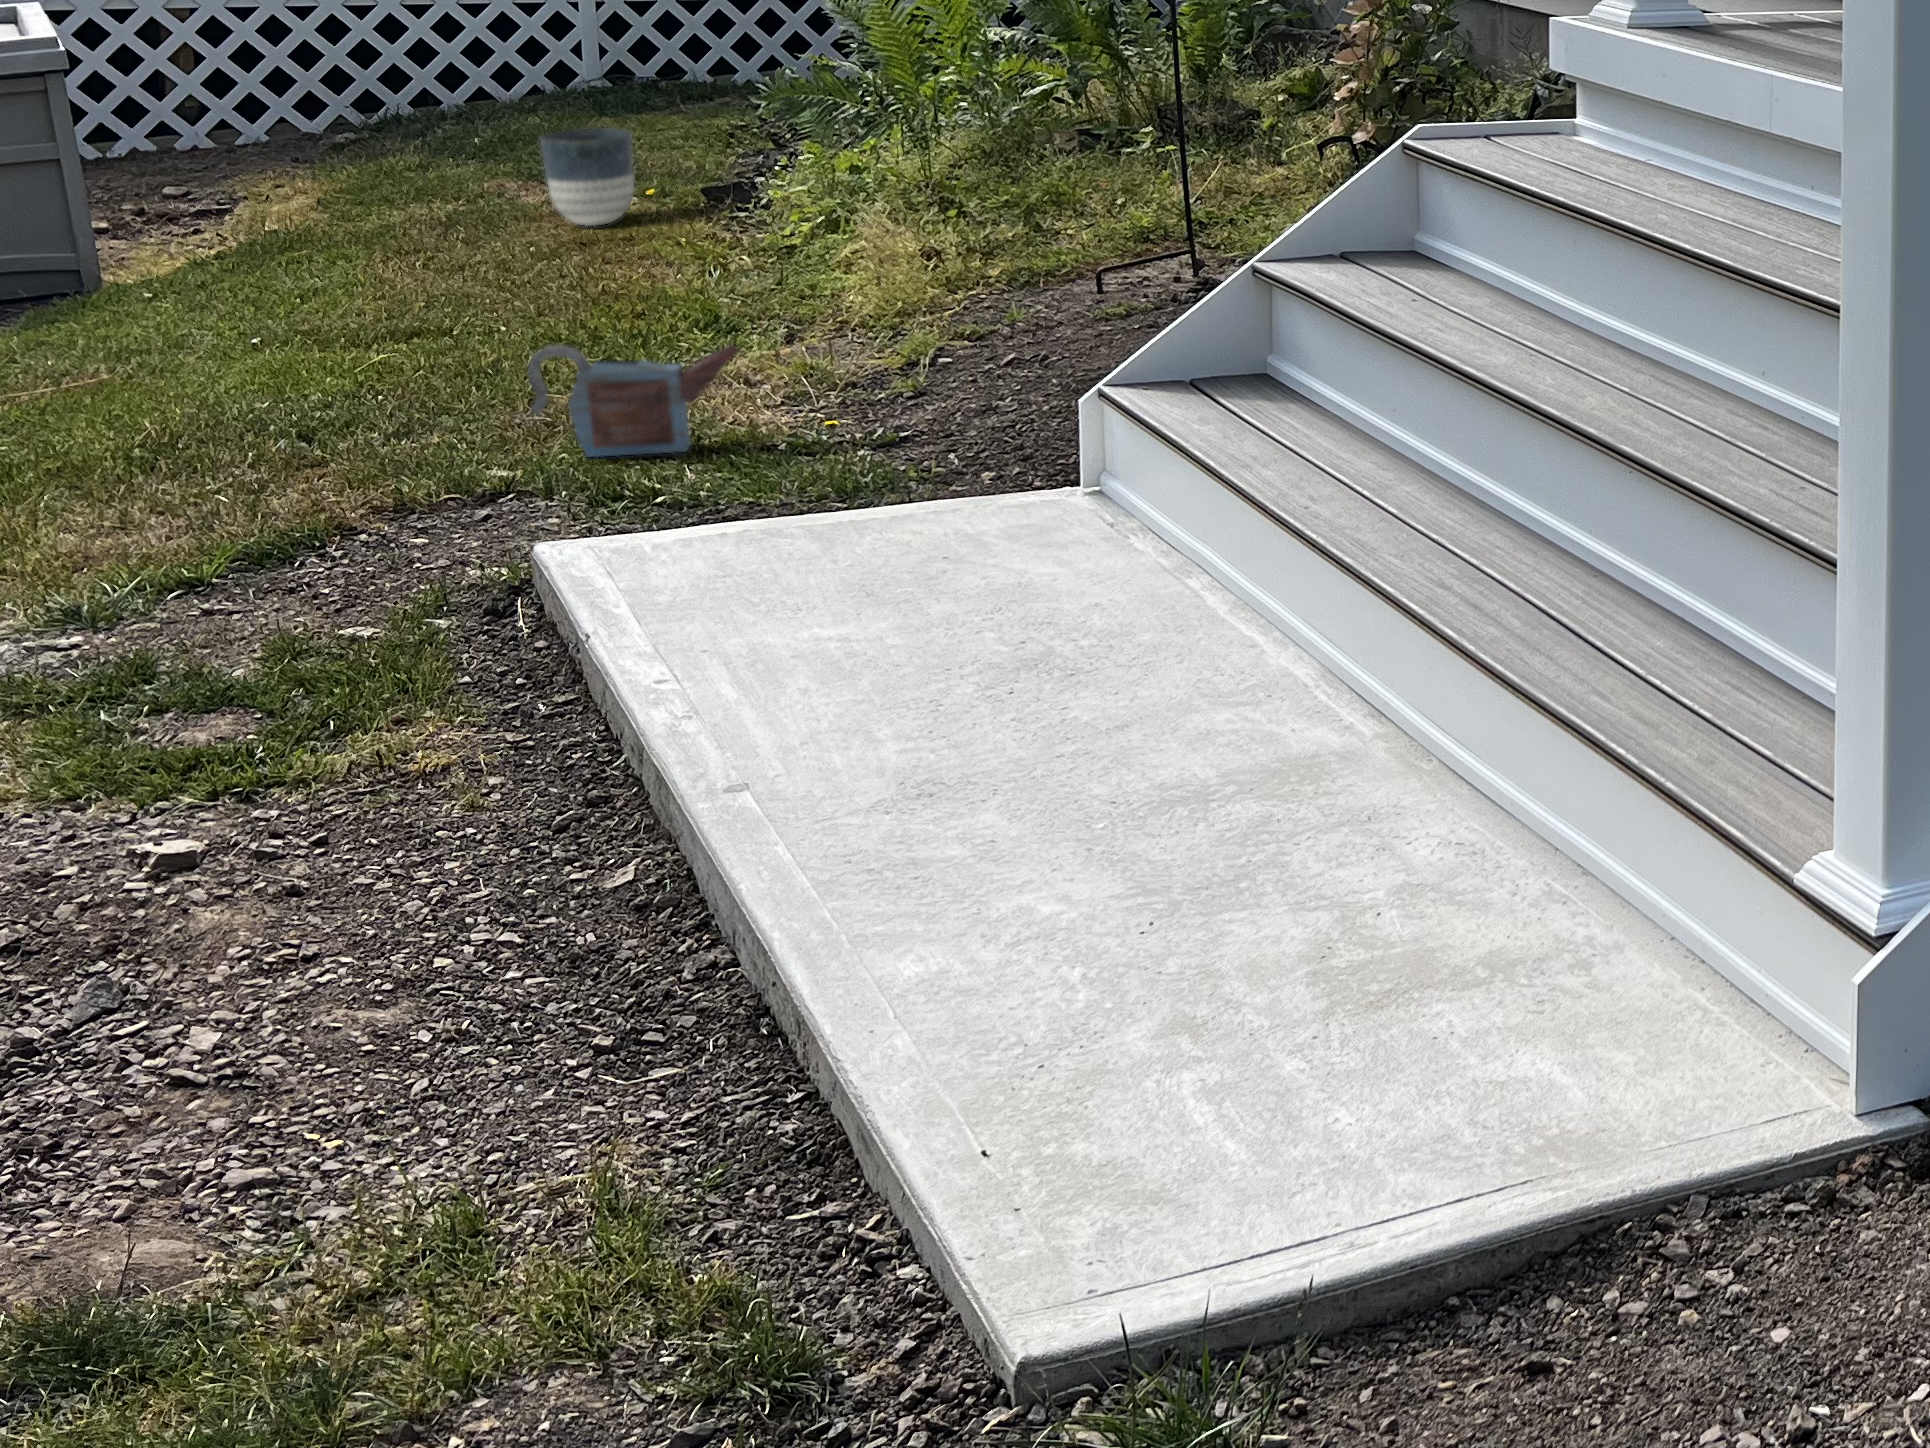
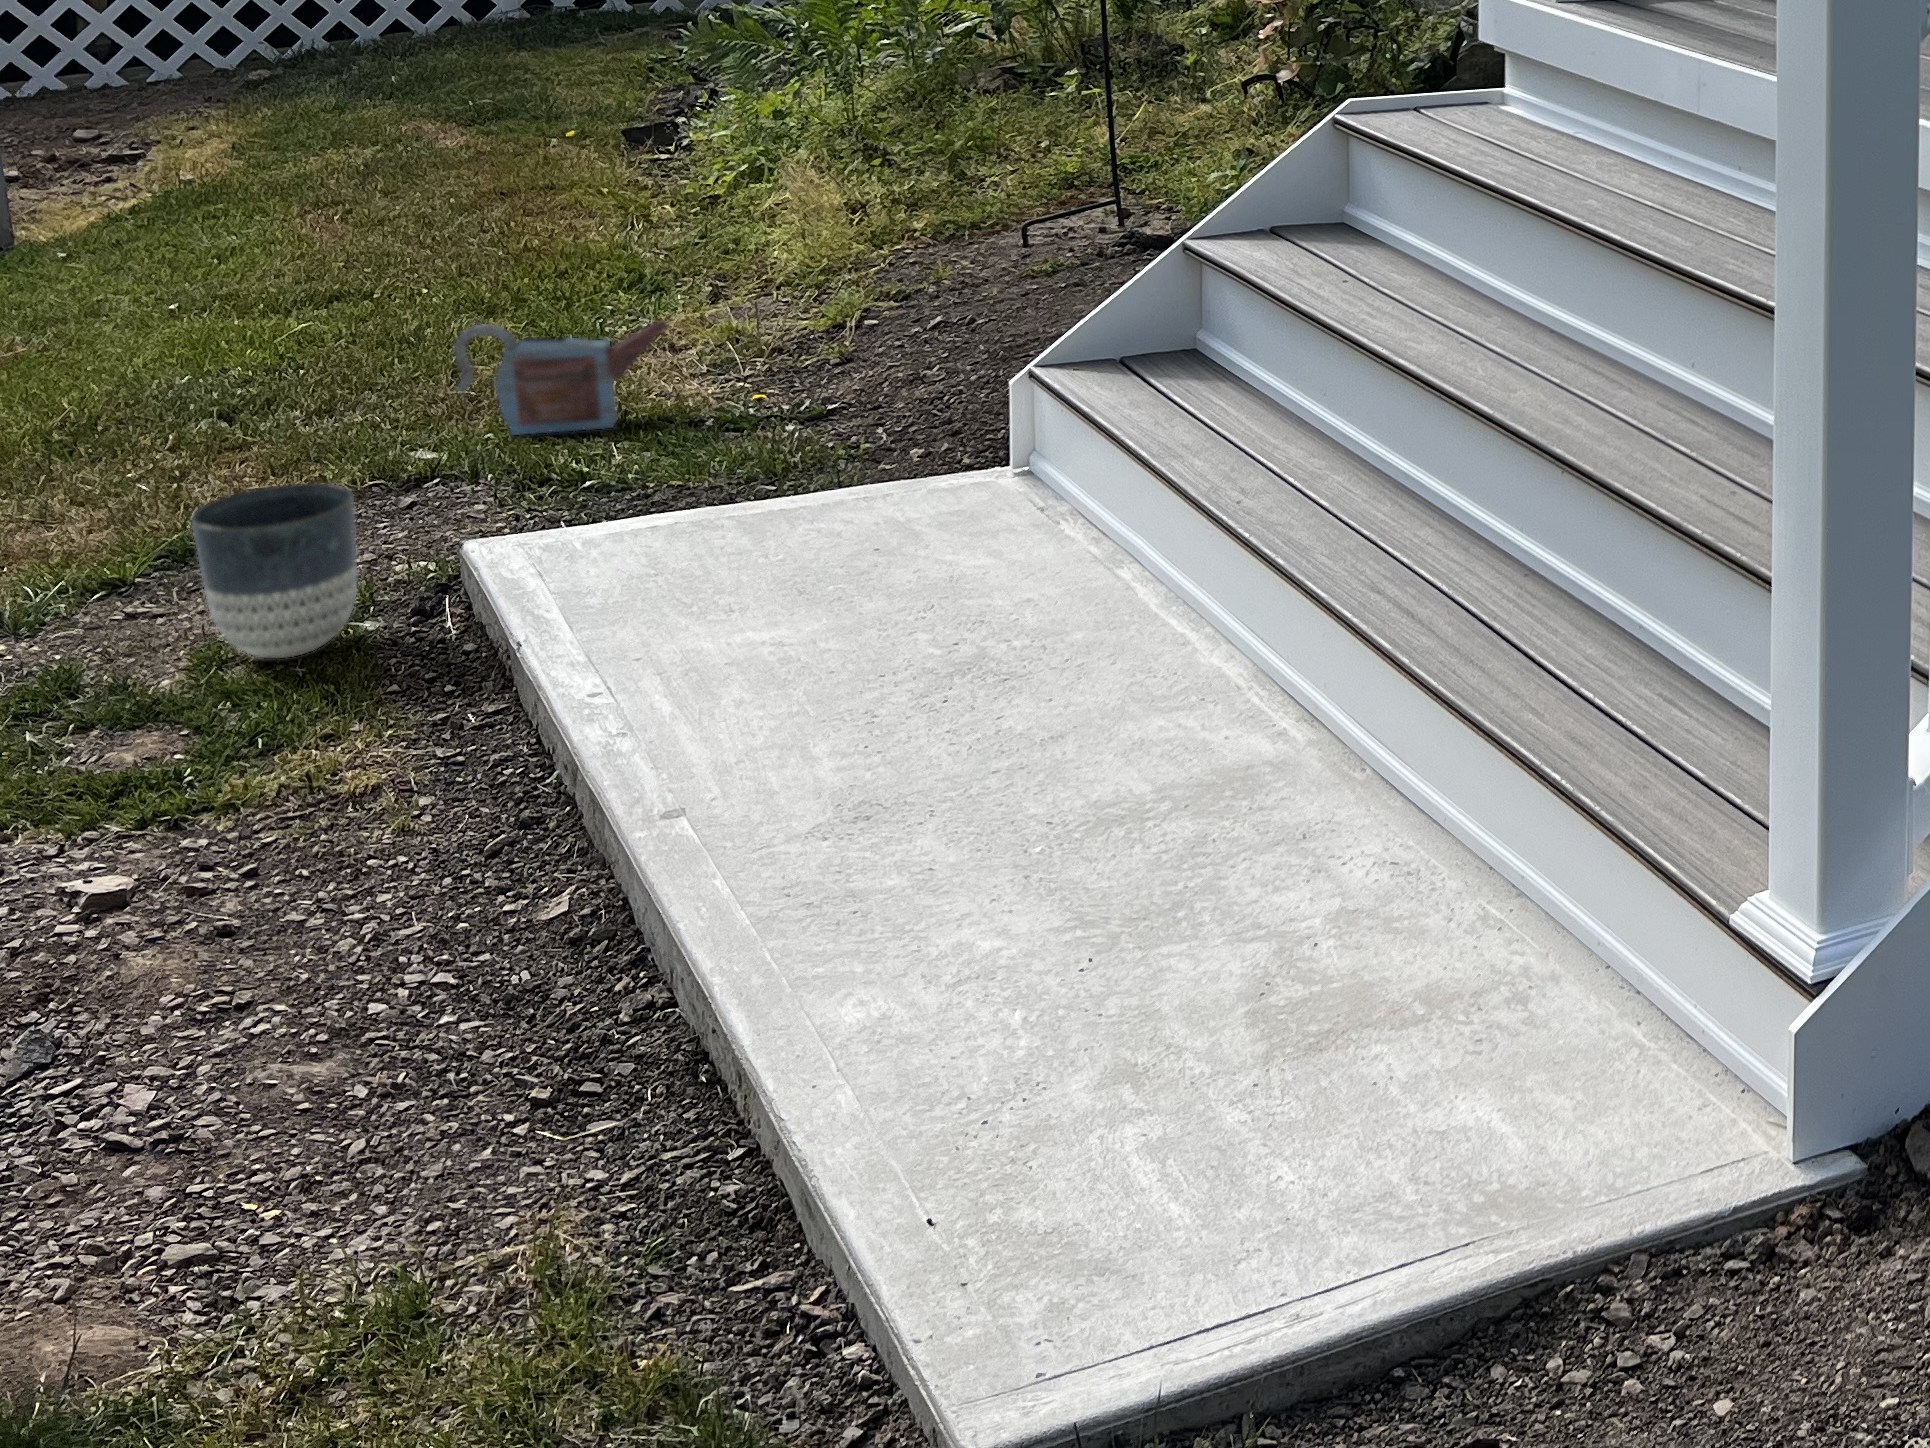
planter: present [540,128,634,226] -> present [192,483,357,658]

